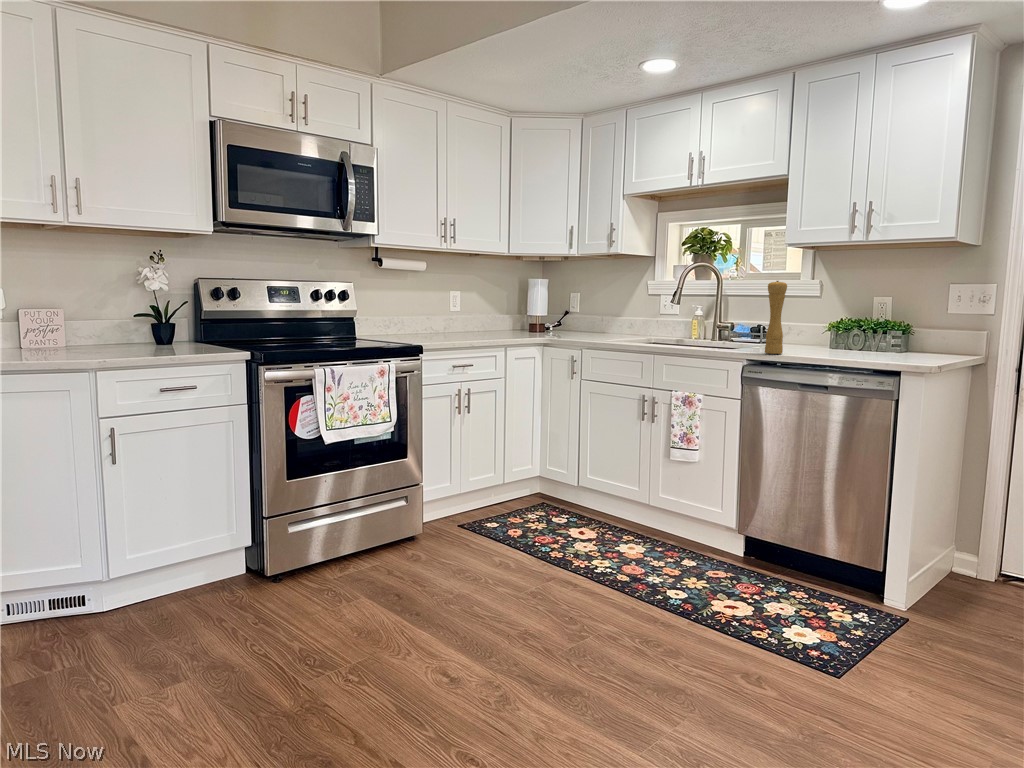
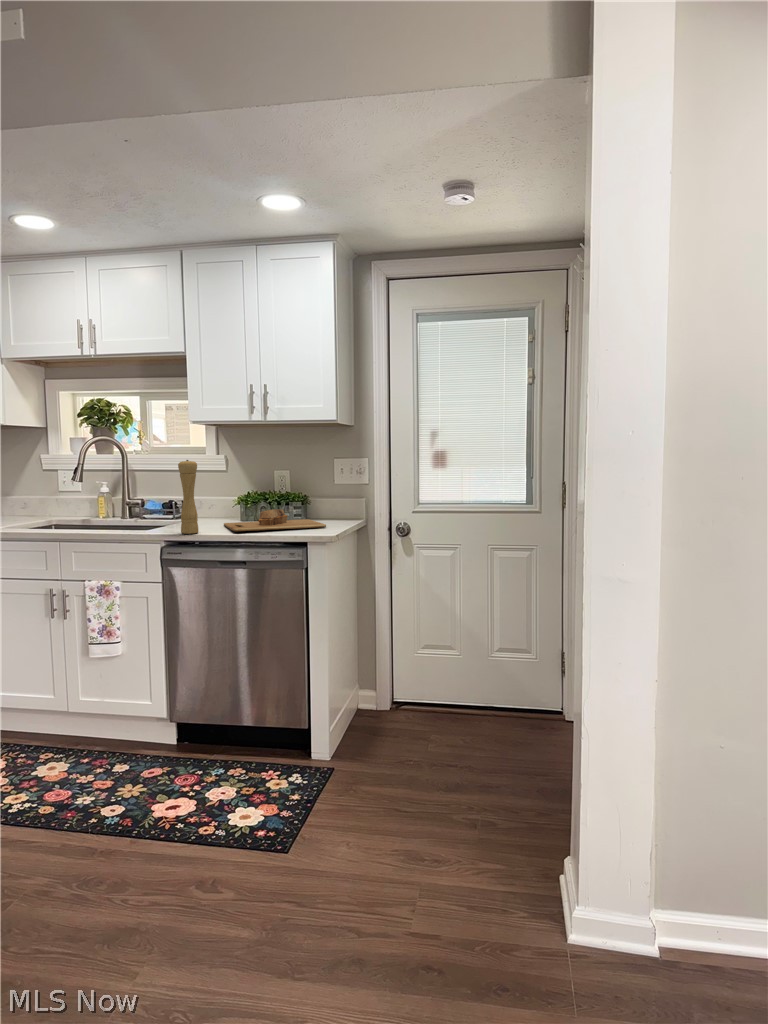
cutting board: none [811,335,930,358] -> present [224,509,326,531]

